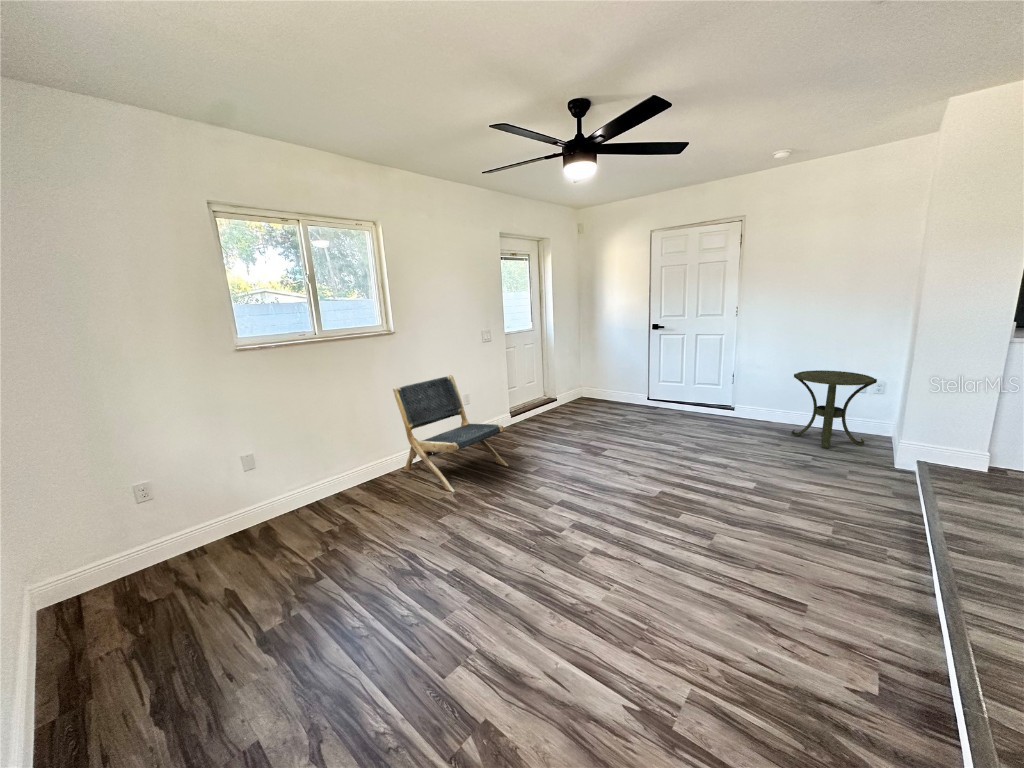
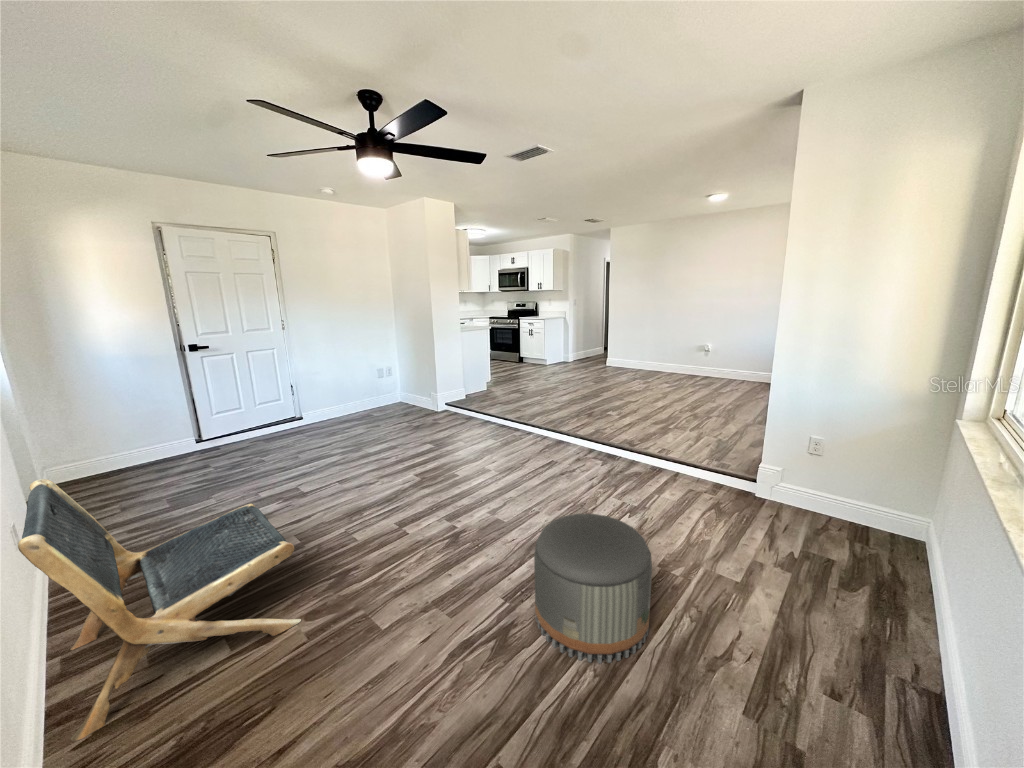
side table: present [791,370,877,448] -> none [357,362,404,418]
pouf: none [349,527,473,681] -> present [534,514,652,663]

